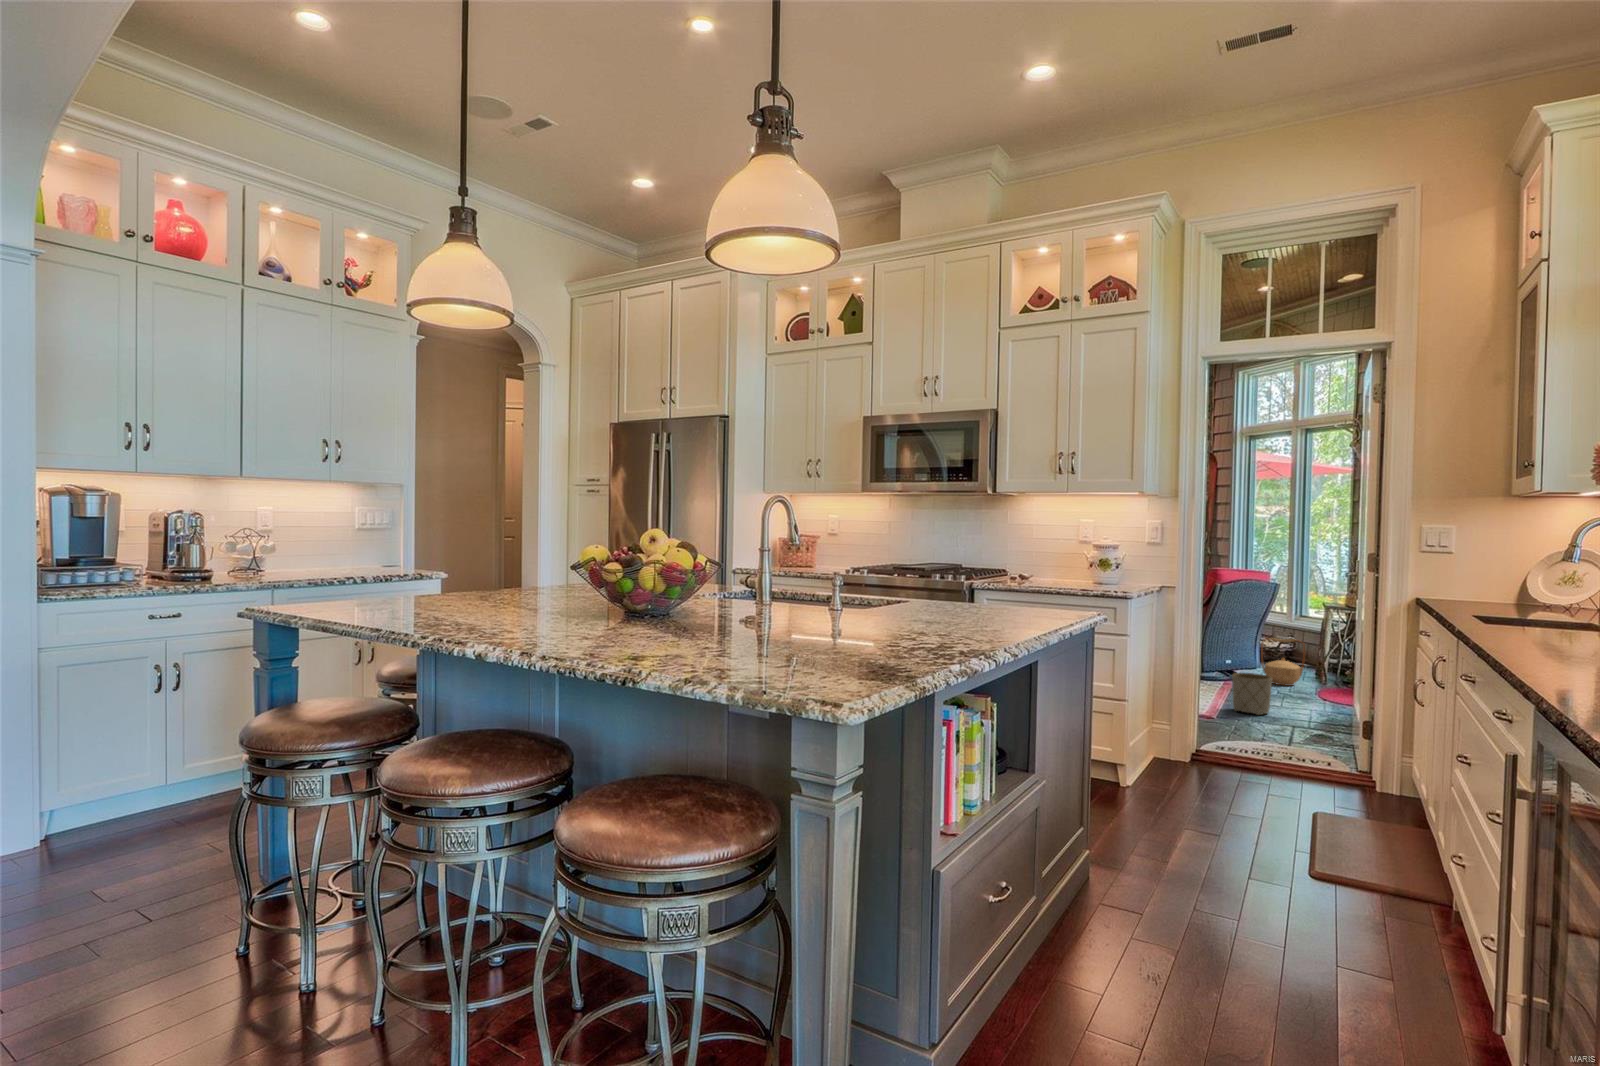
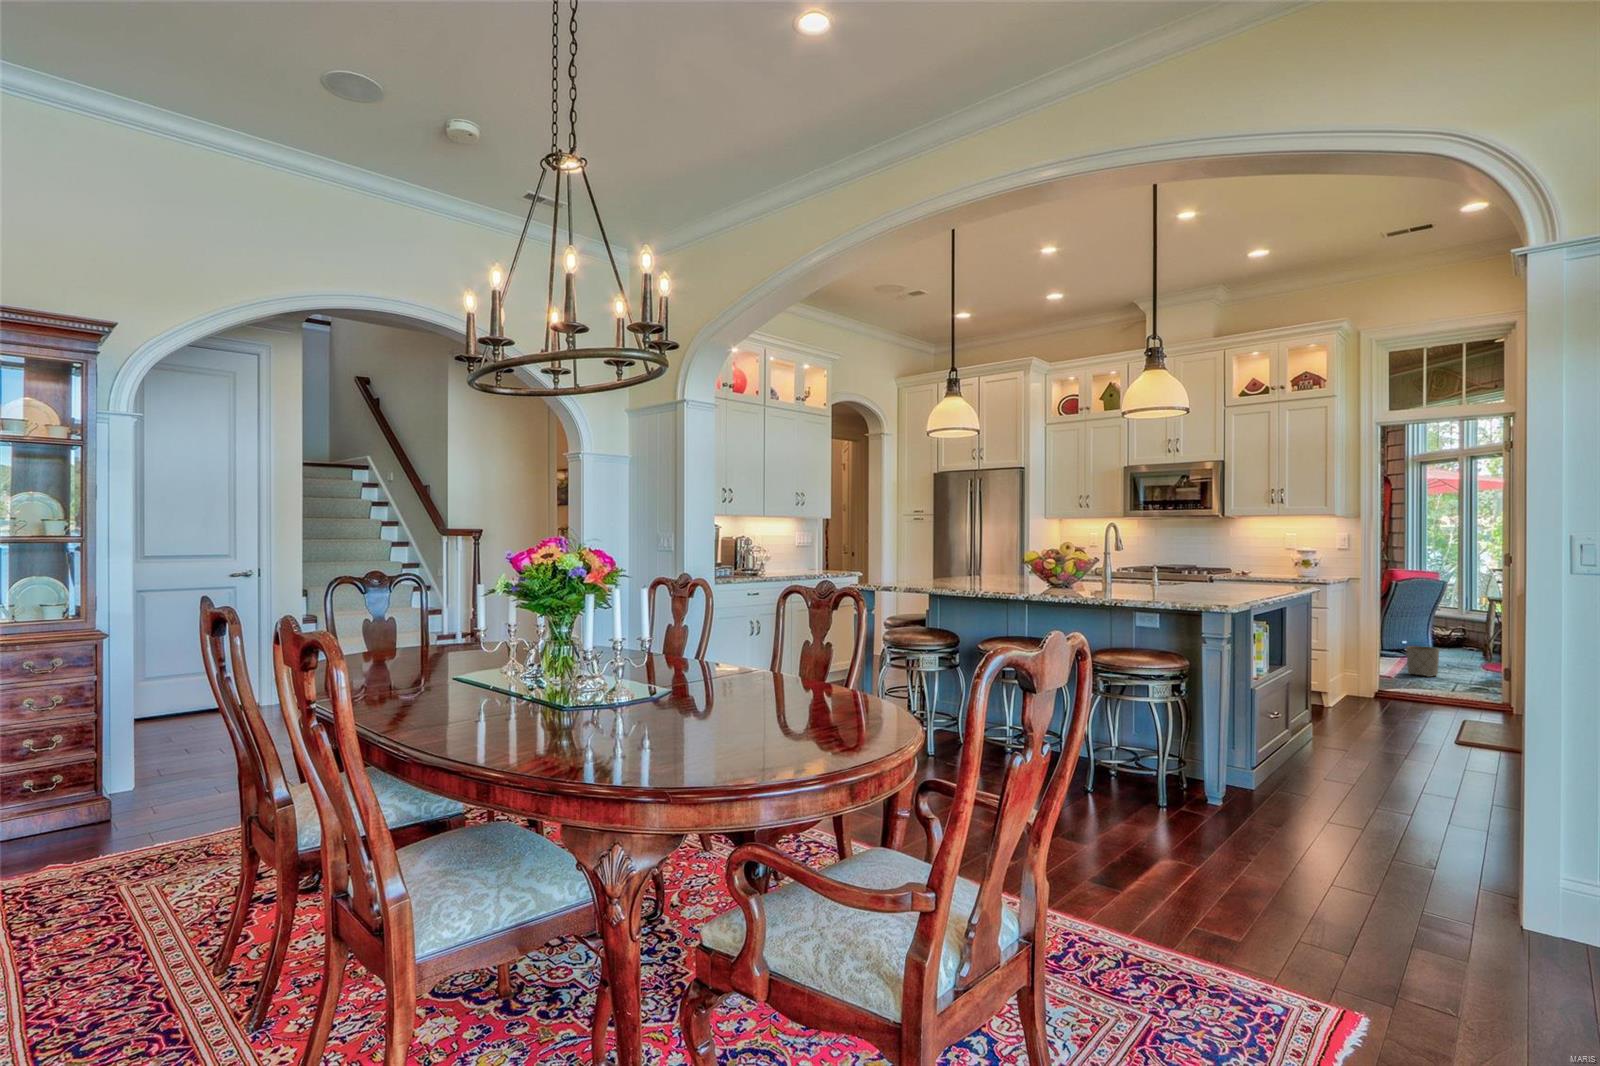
basket: present [1261,638,1305,686] -> none [1432,624,1471,661]

